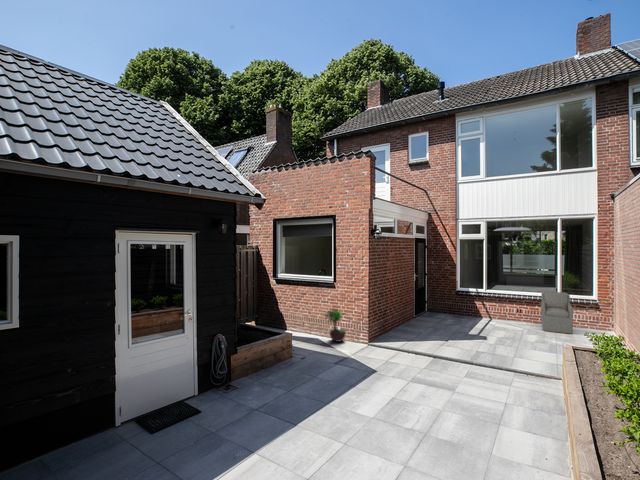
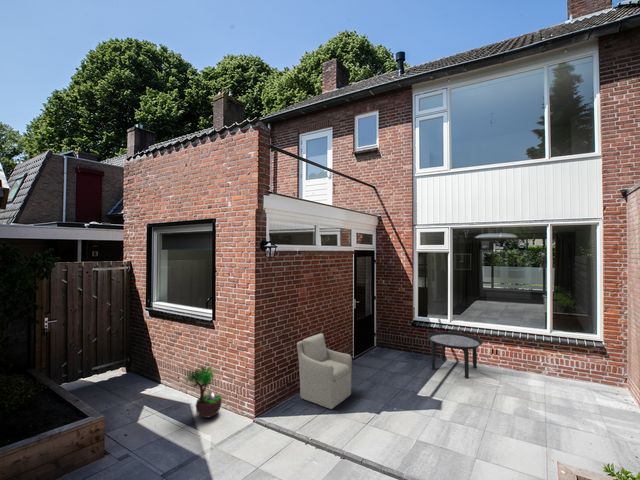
chair: present [541,292,573,334] -> present [297,333,352,409]
round table: none [470,299,512,327] -> present [427,332,483,378]

